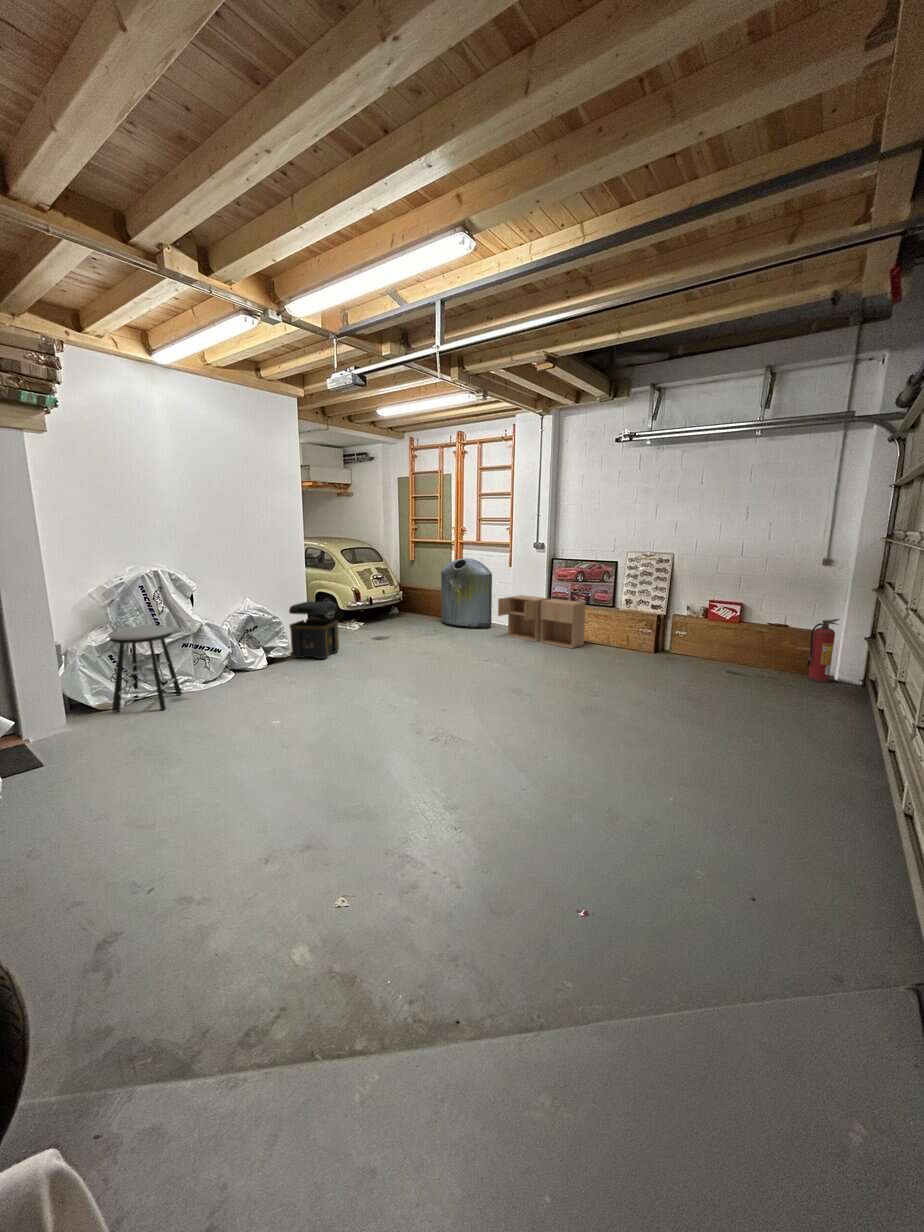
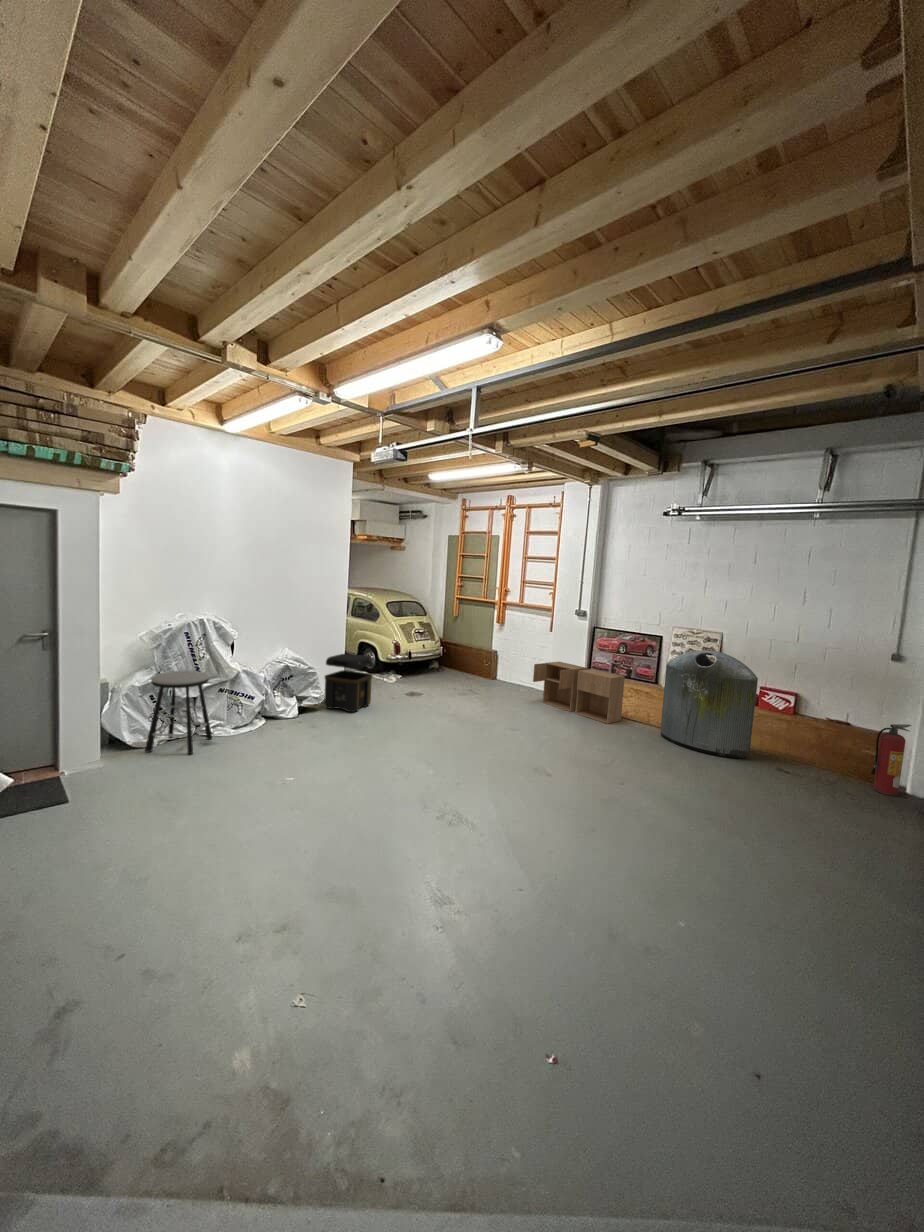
trash can: present [441,558,492,629] -> present [660,650,758,758]

